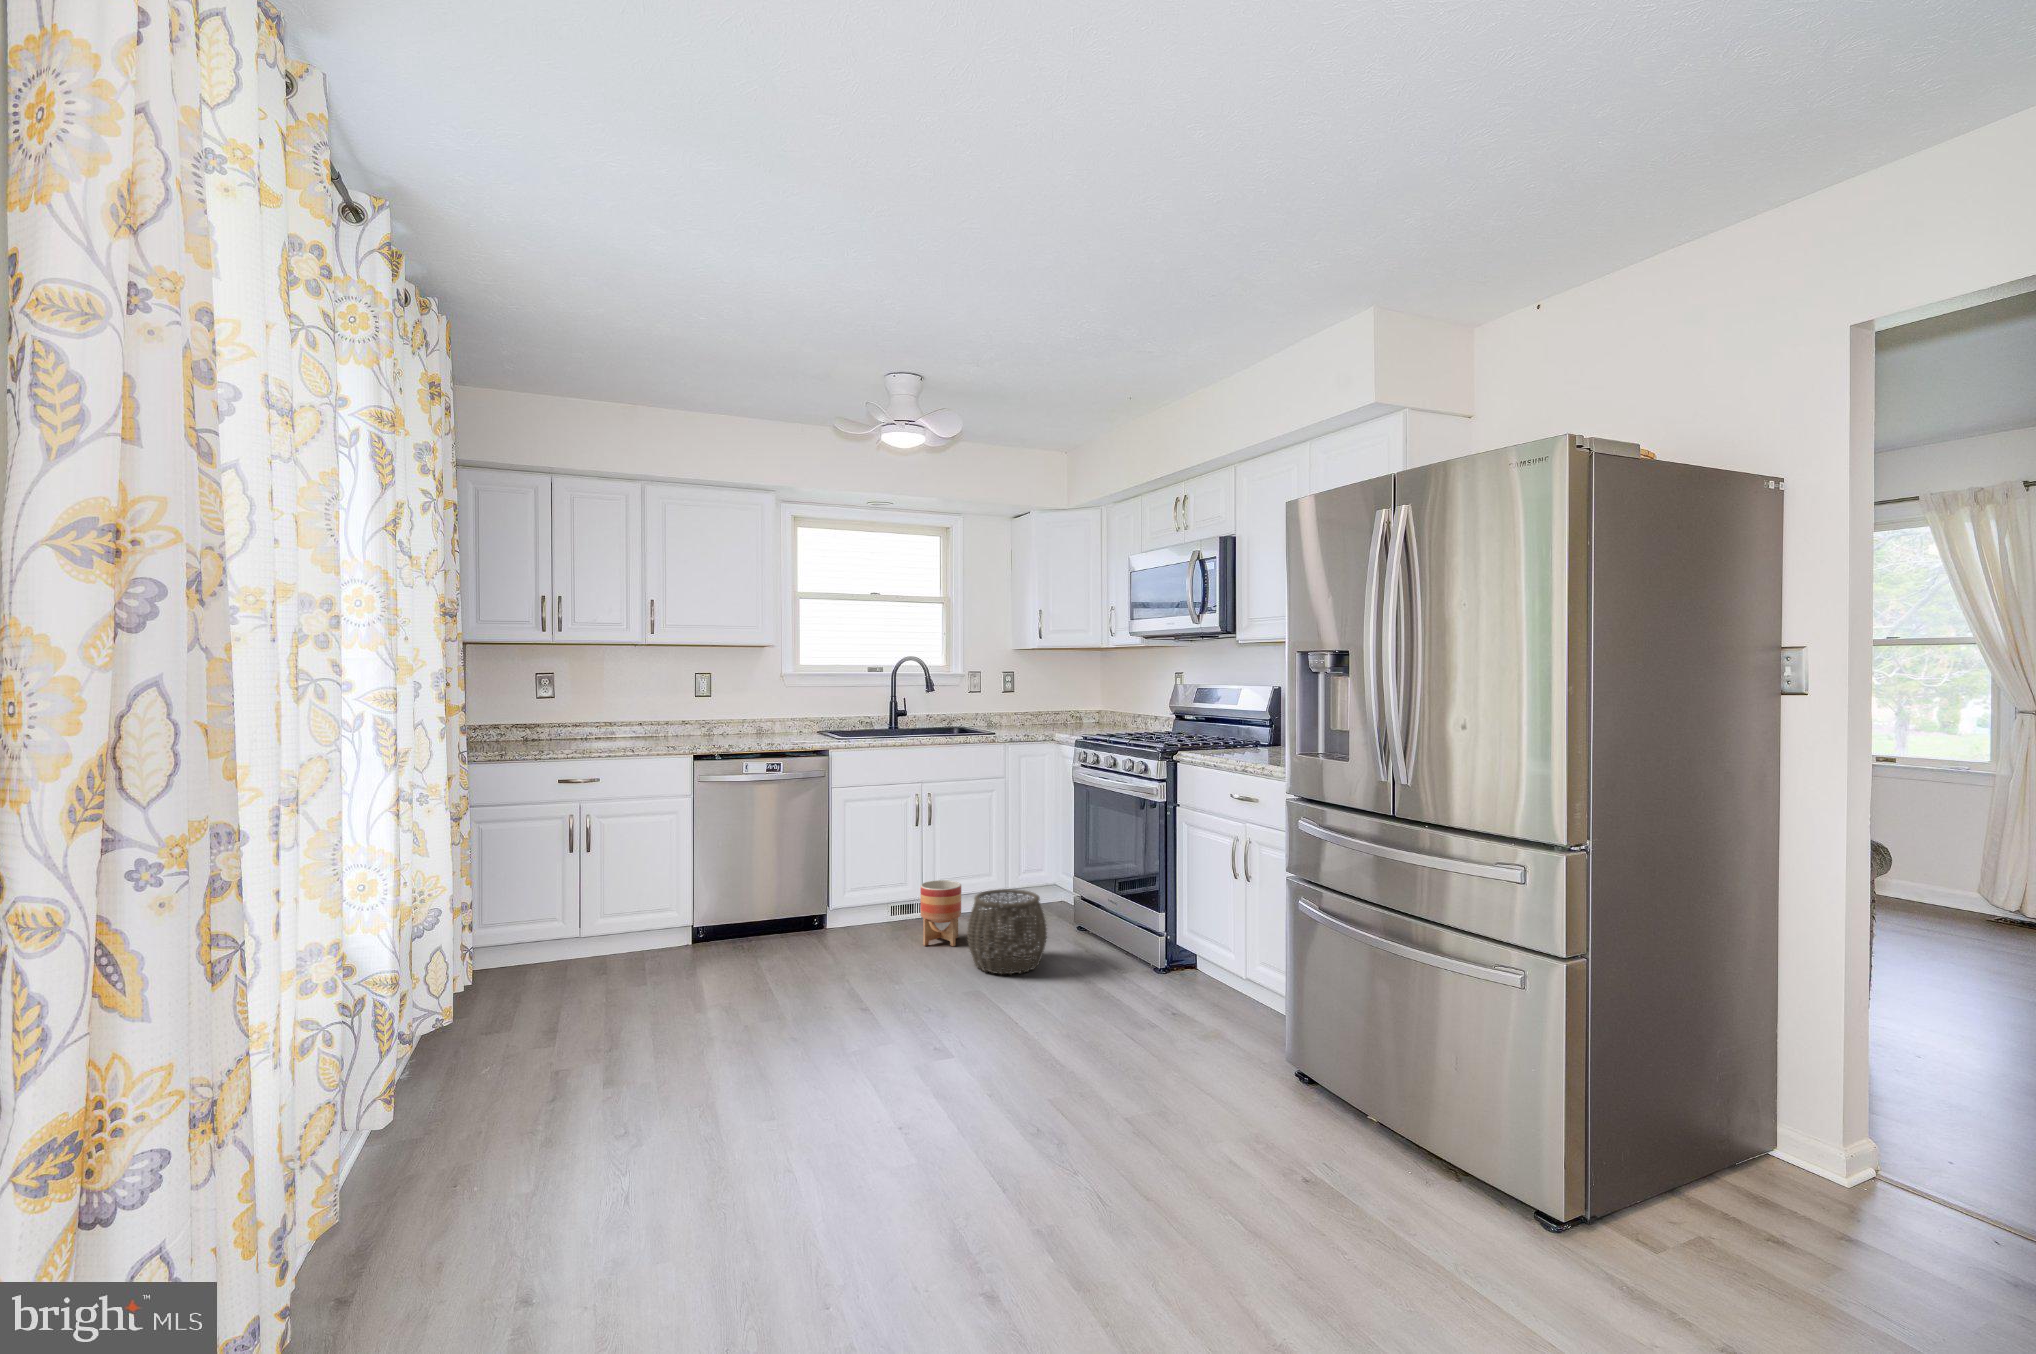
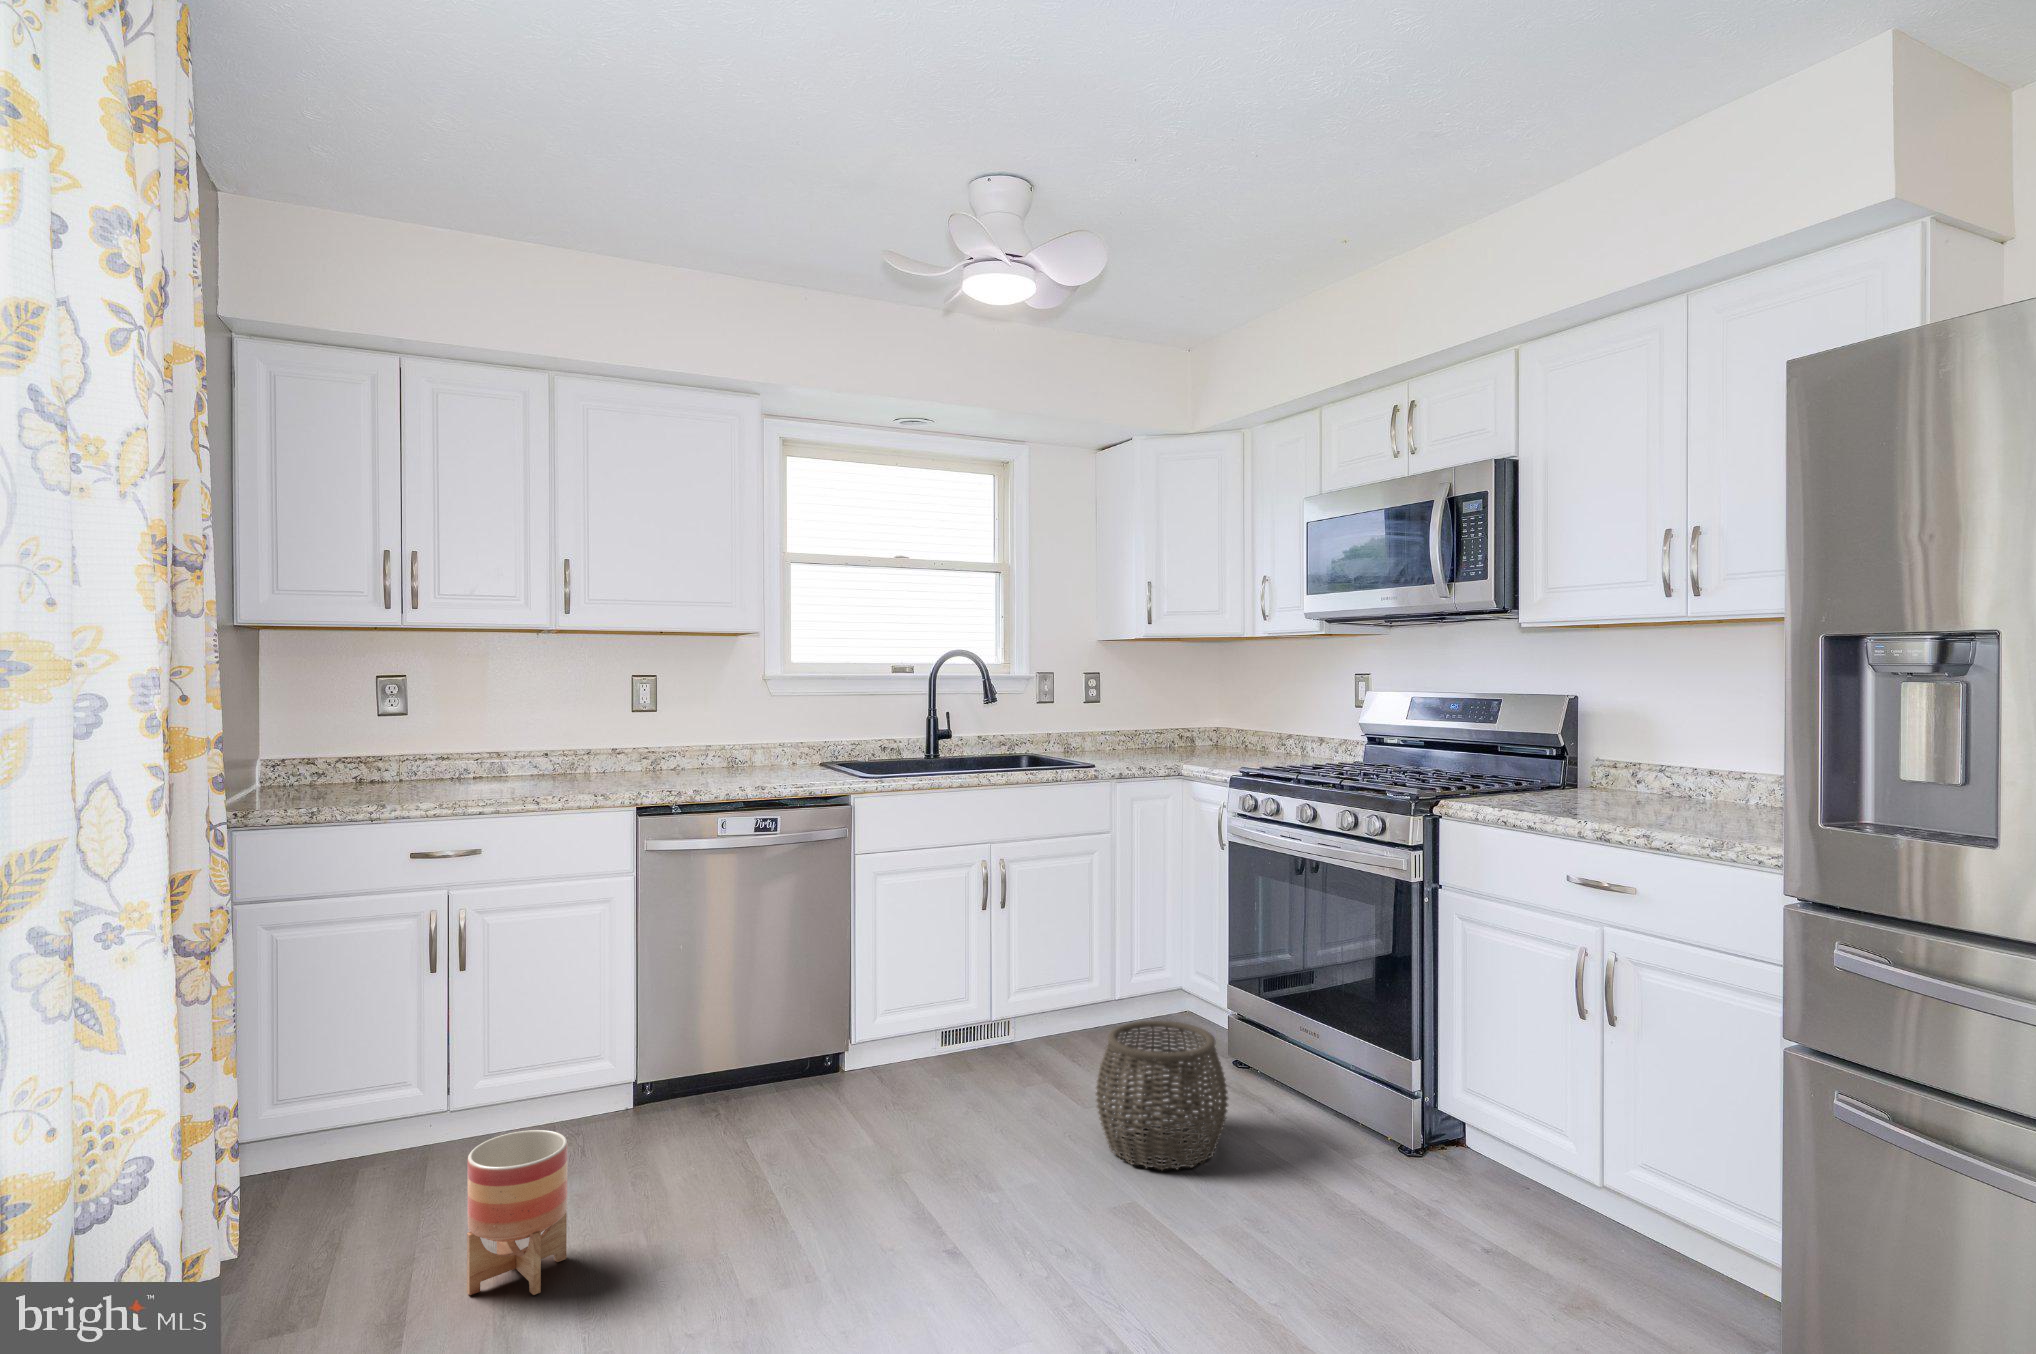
planter: present [921,880,961,946] -> present [467,1130,568,1295]

